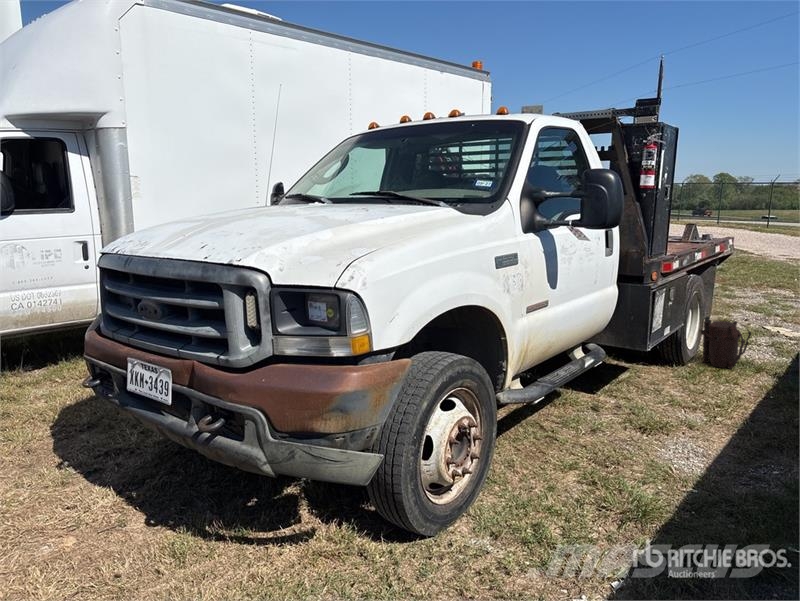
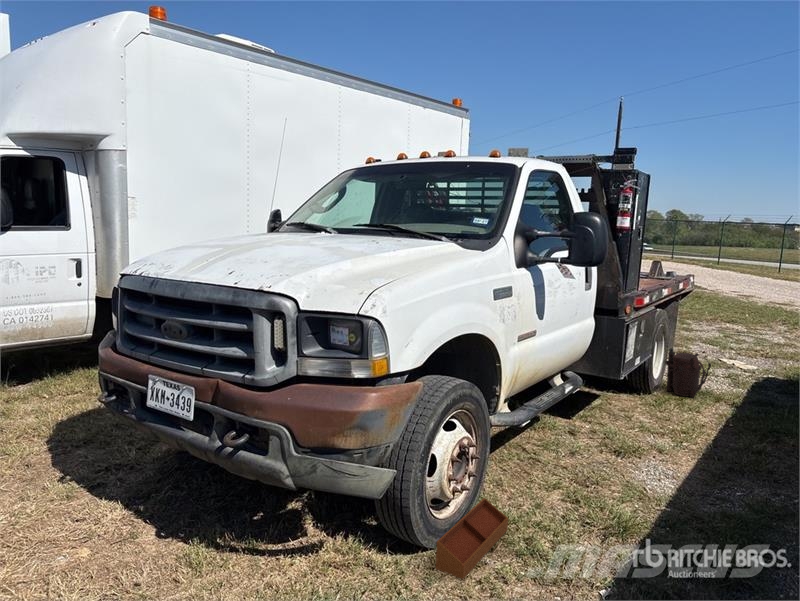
storage bin: none [433,481,516,569] -> present [436,498,508,579]

